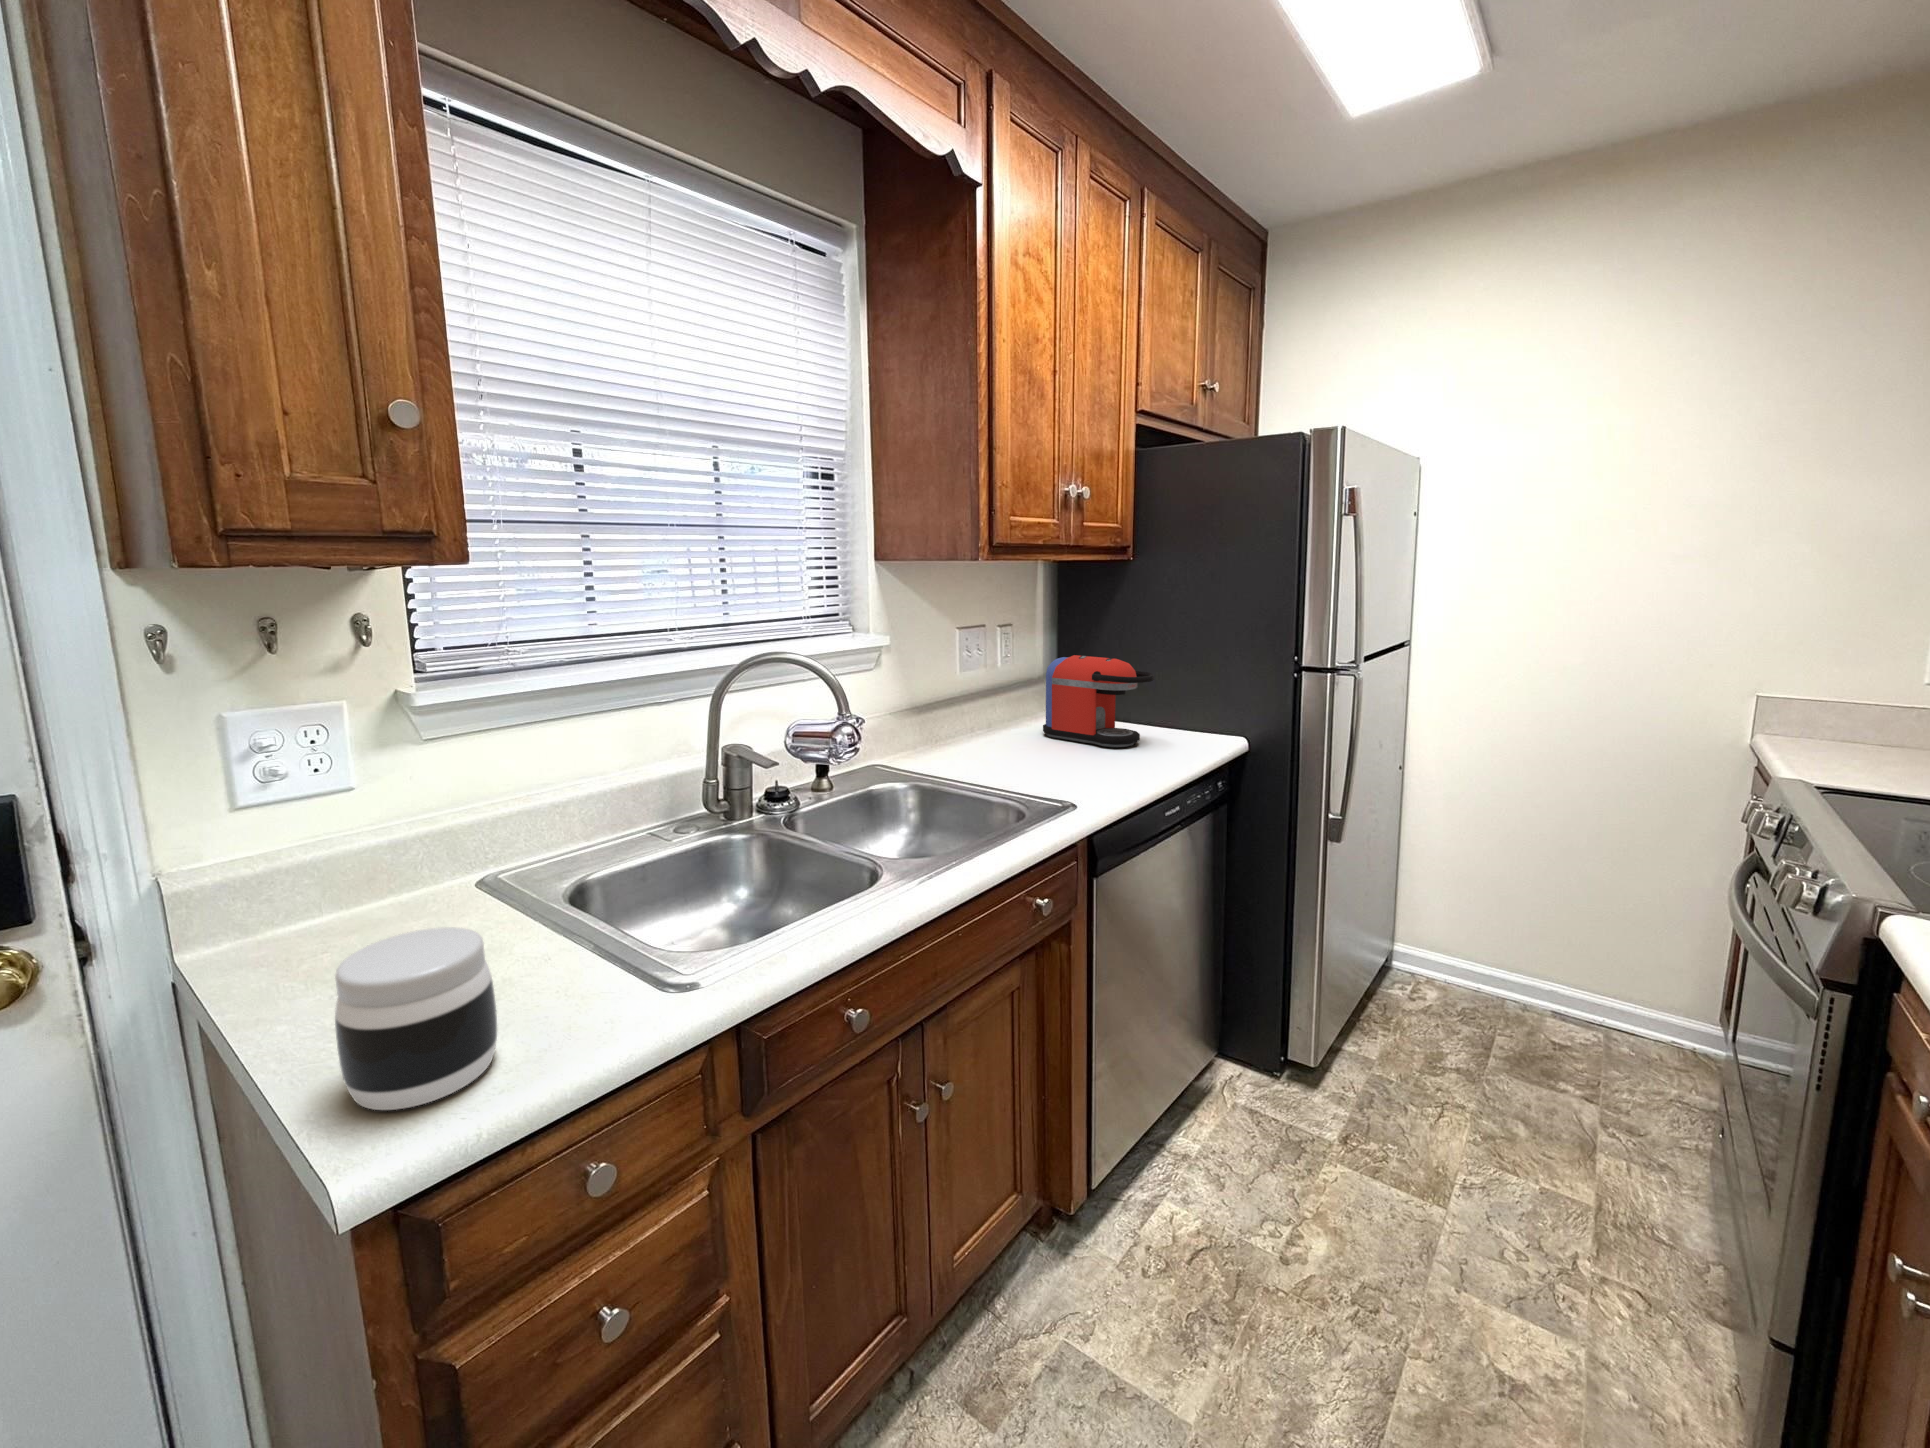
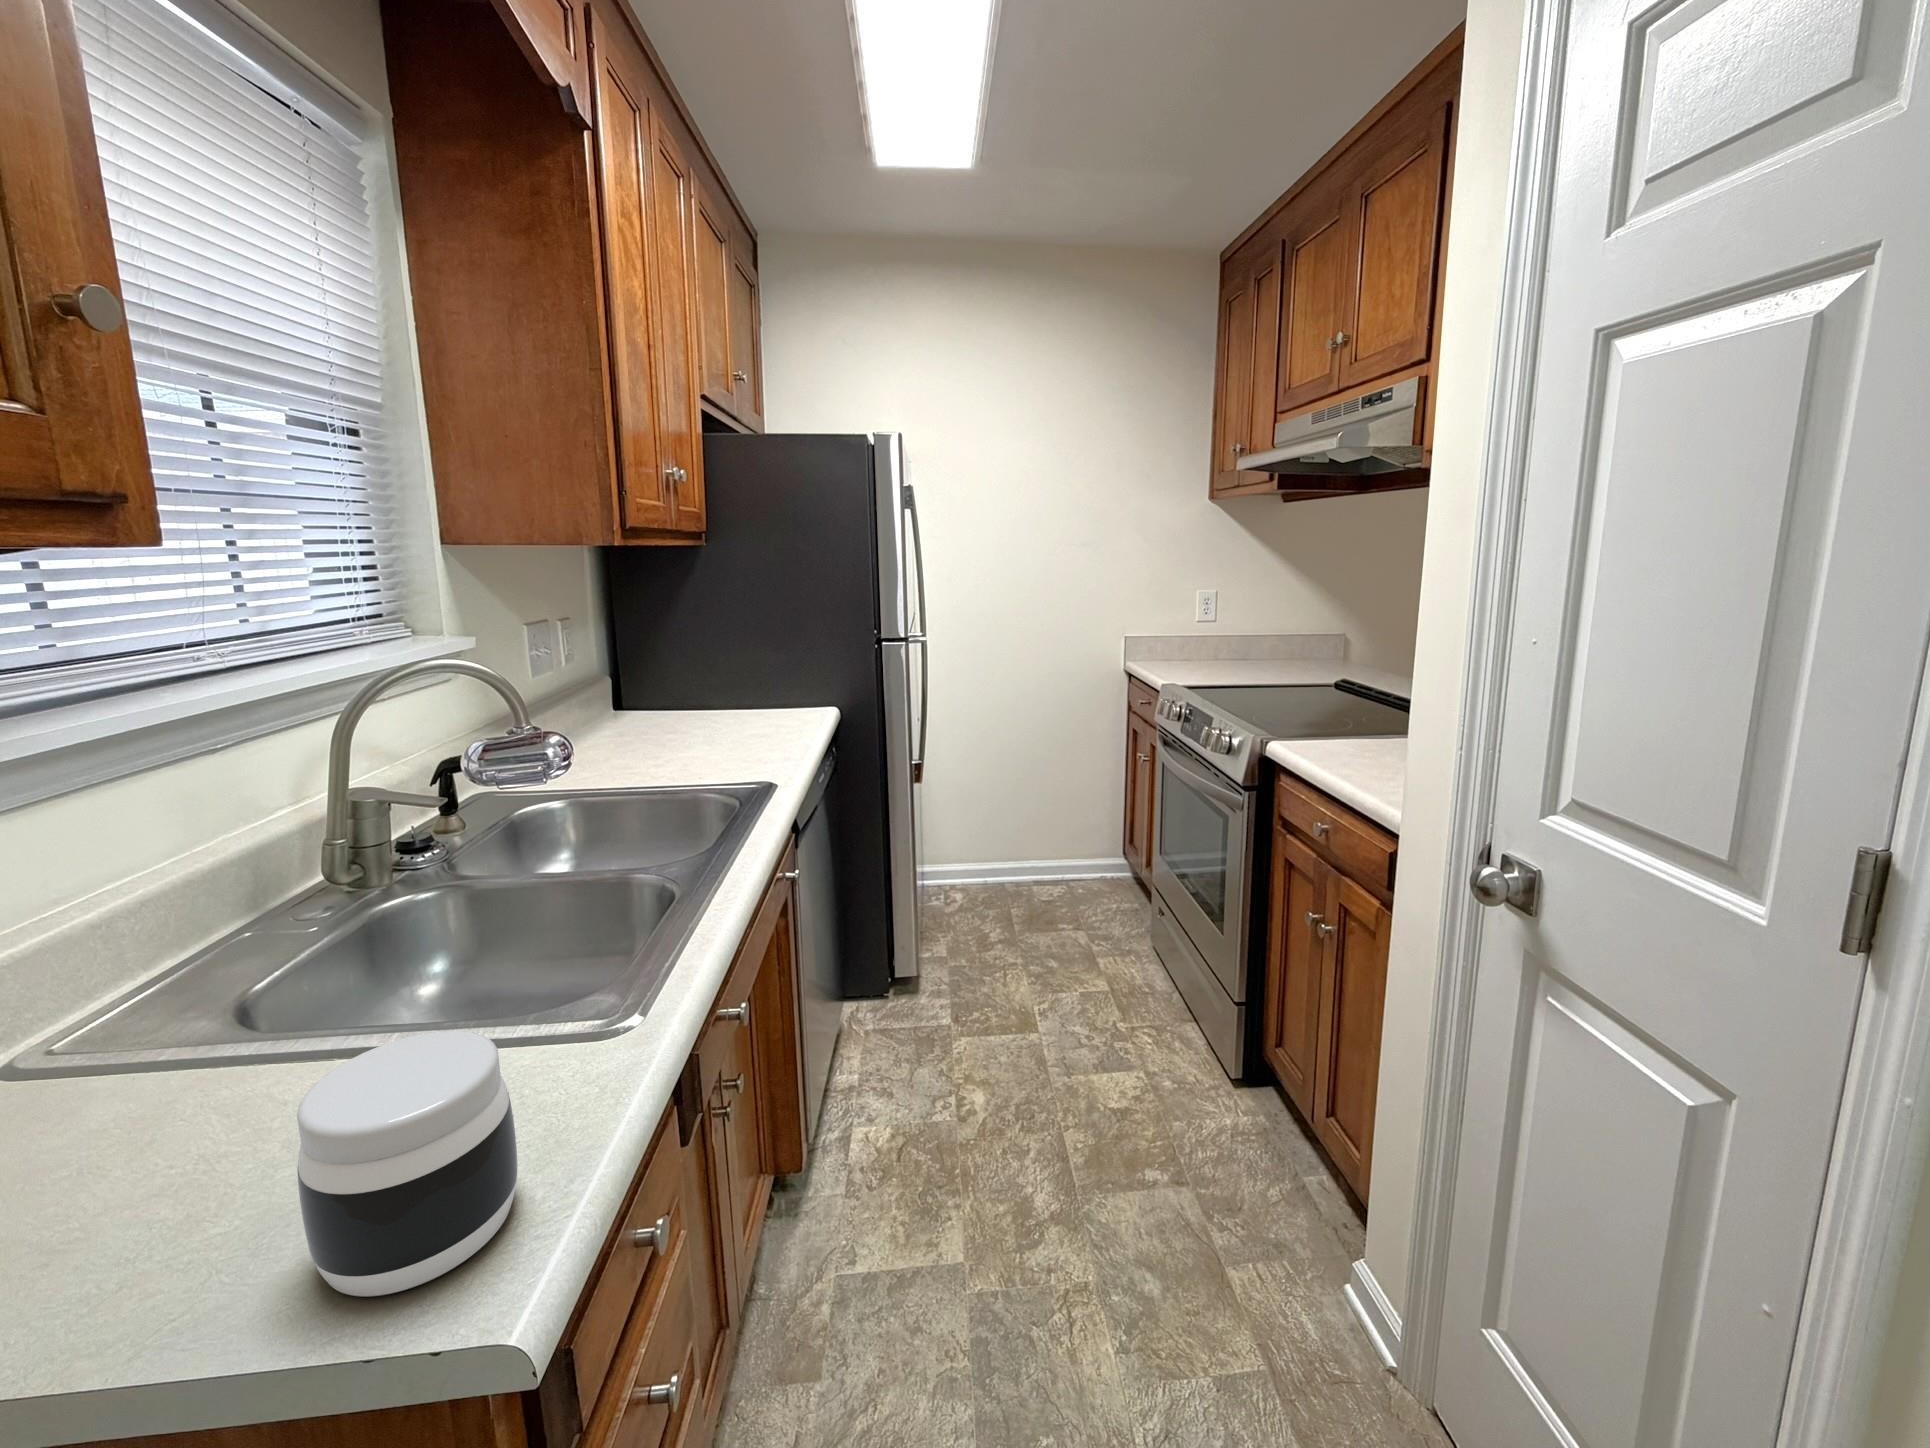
coffee maker: present [1043,655,1154,747] -> none [634,644,760,733]

